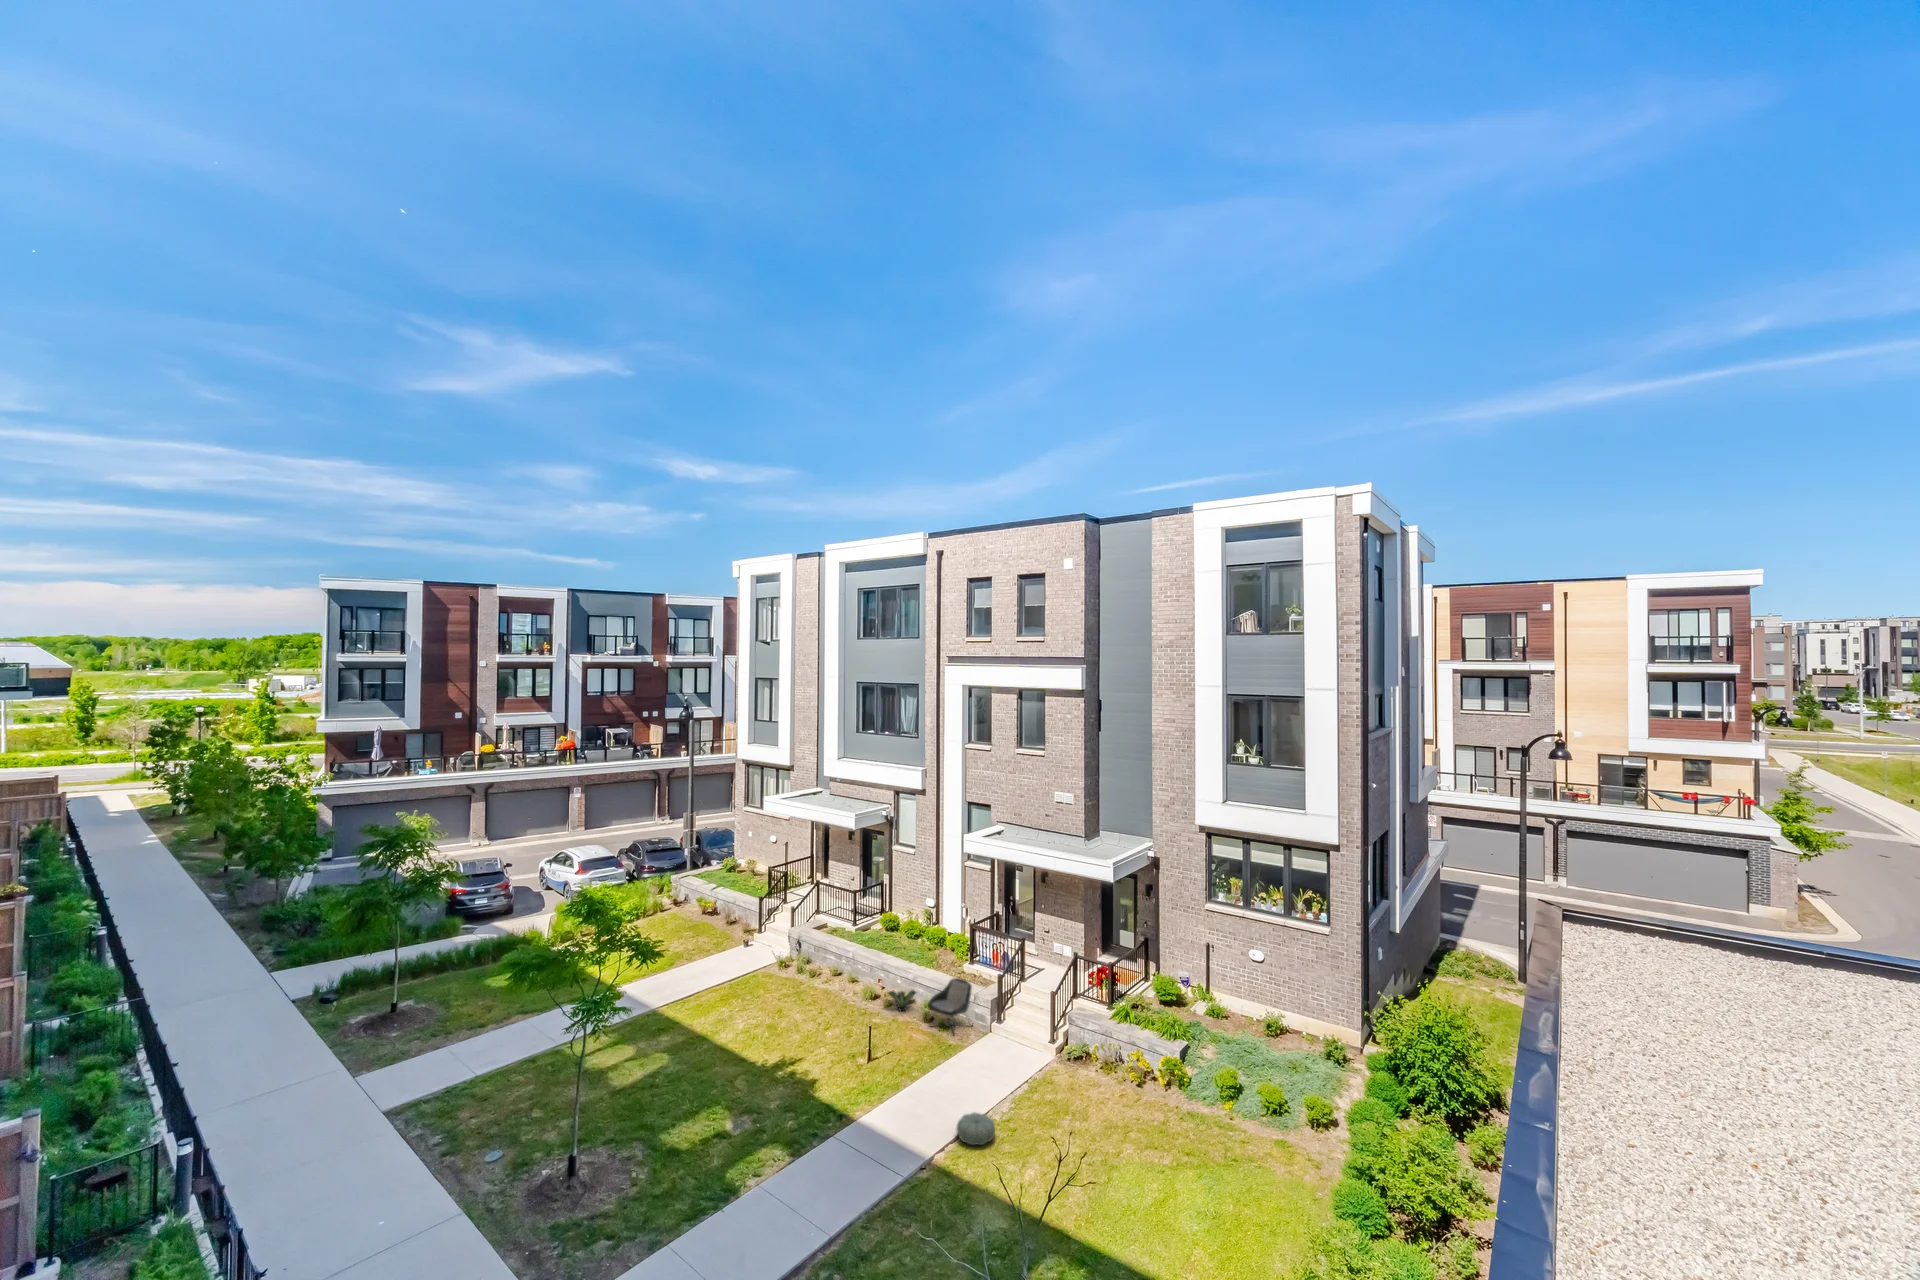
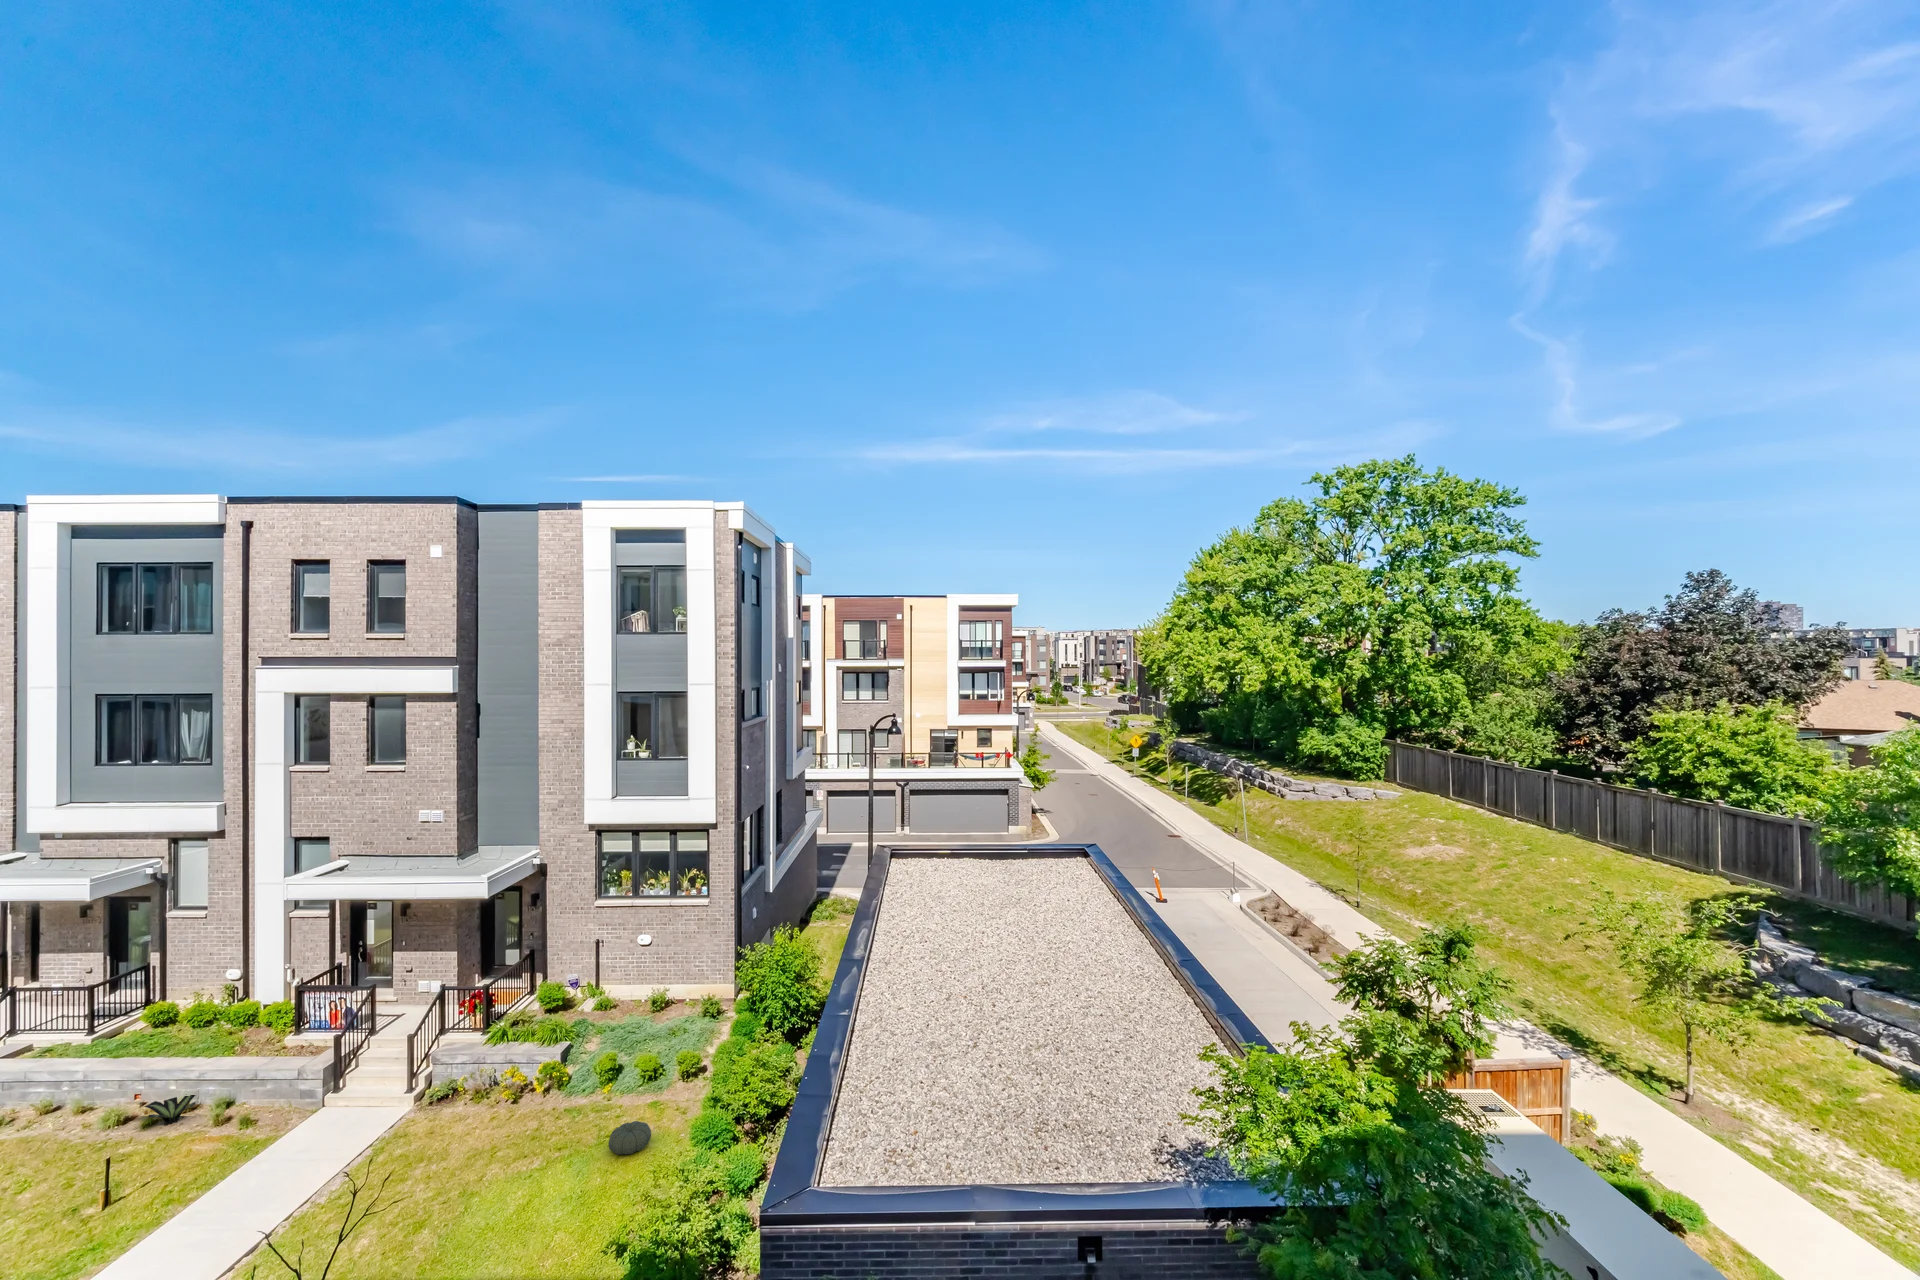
lounge chair: present [928,978,972,1032] -> none [216,1054,292,1129]
pouf: present [957,1113,995,1145] -> present [609,1121,651,1155]

